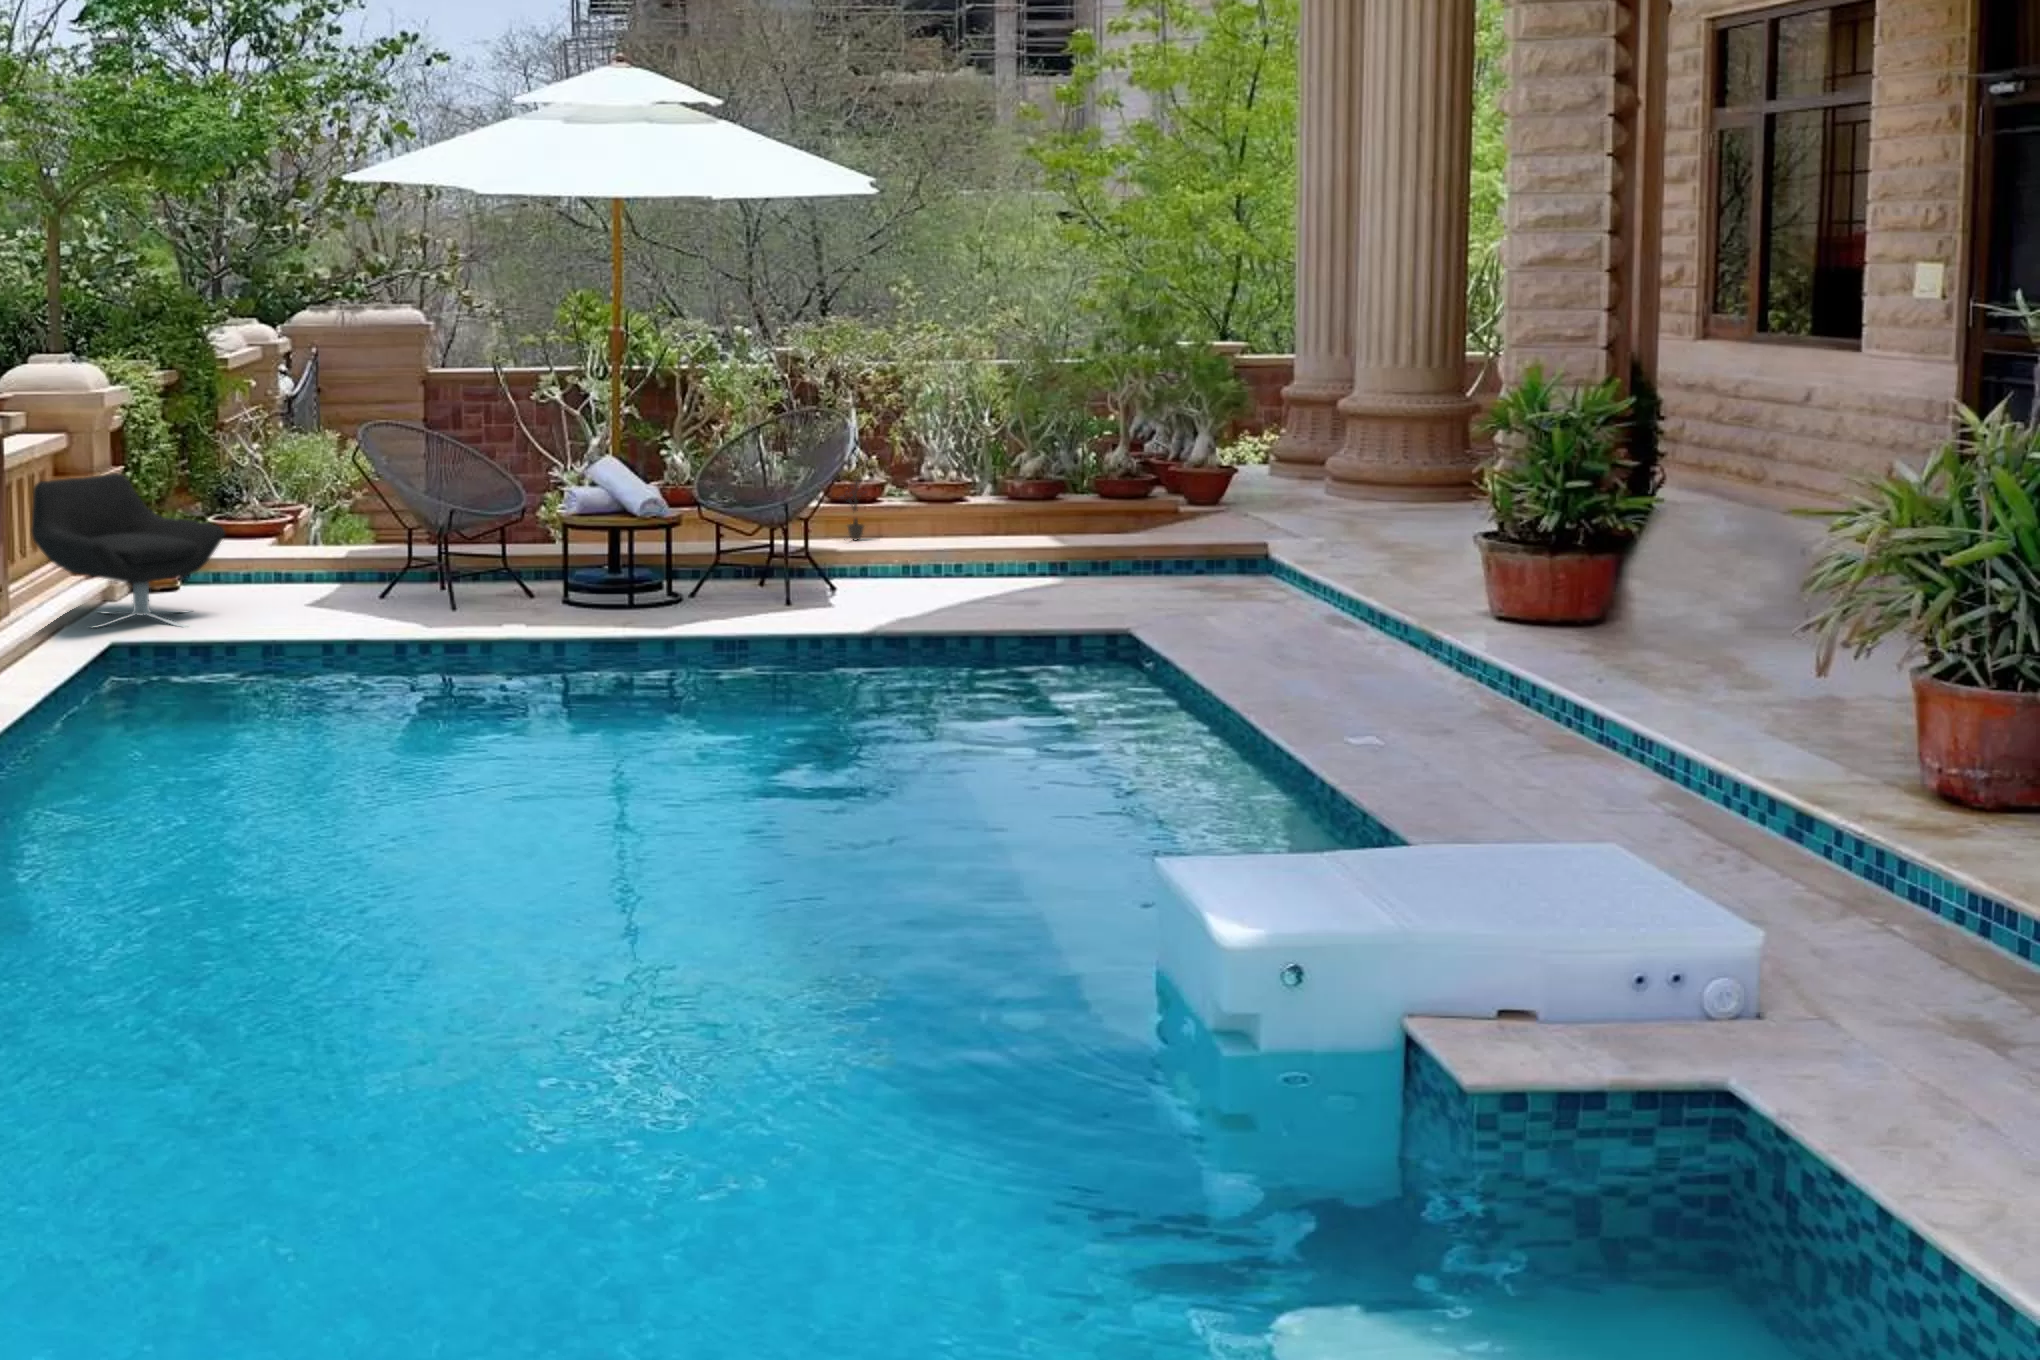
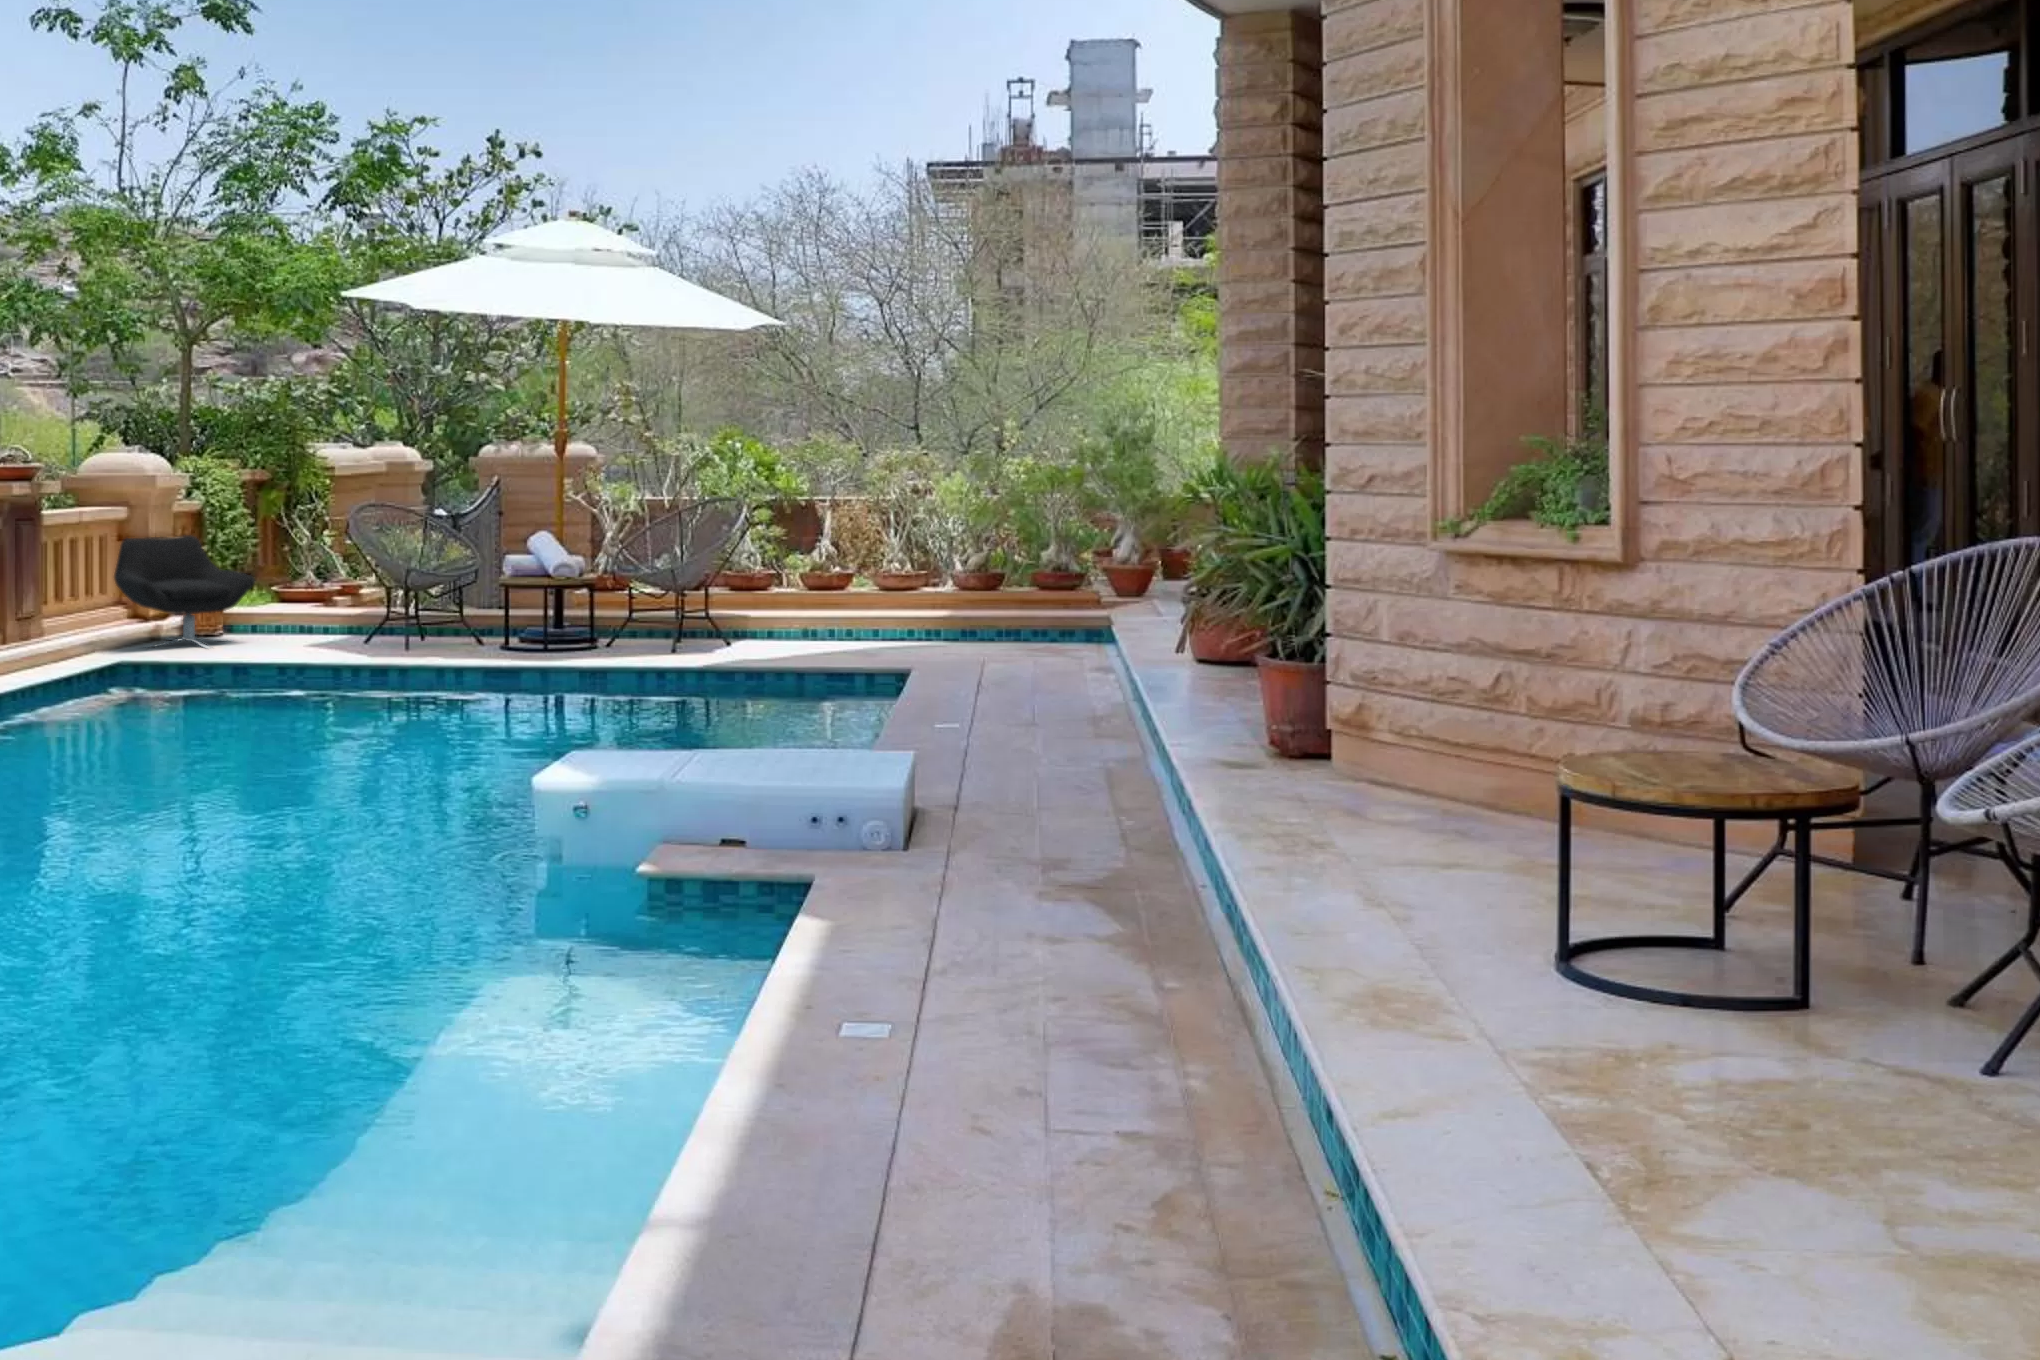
decorative plant: present [843,480,864,540] -> none [800,562,827,615]

